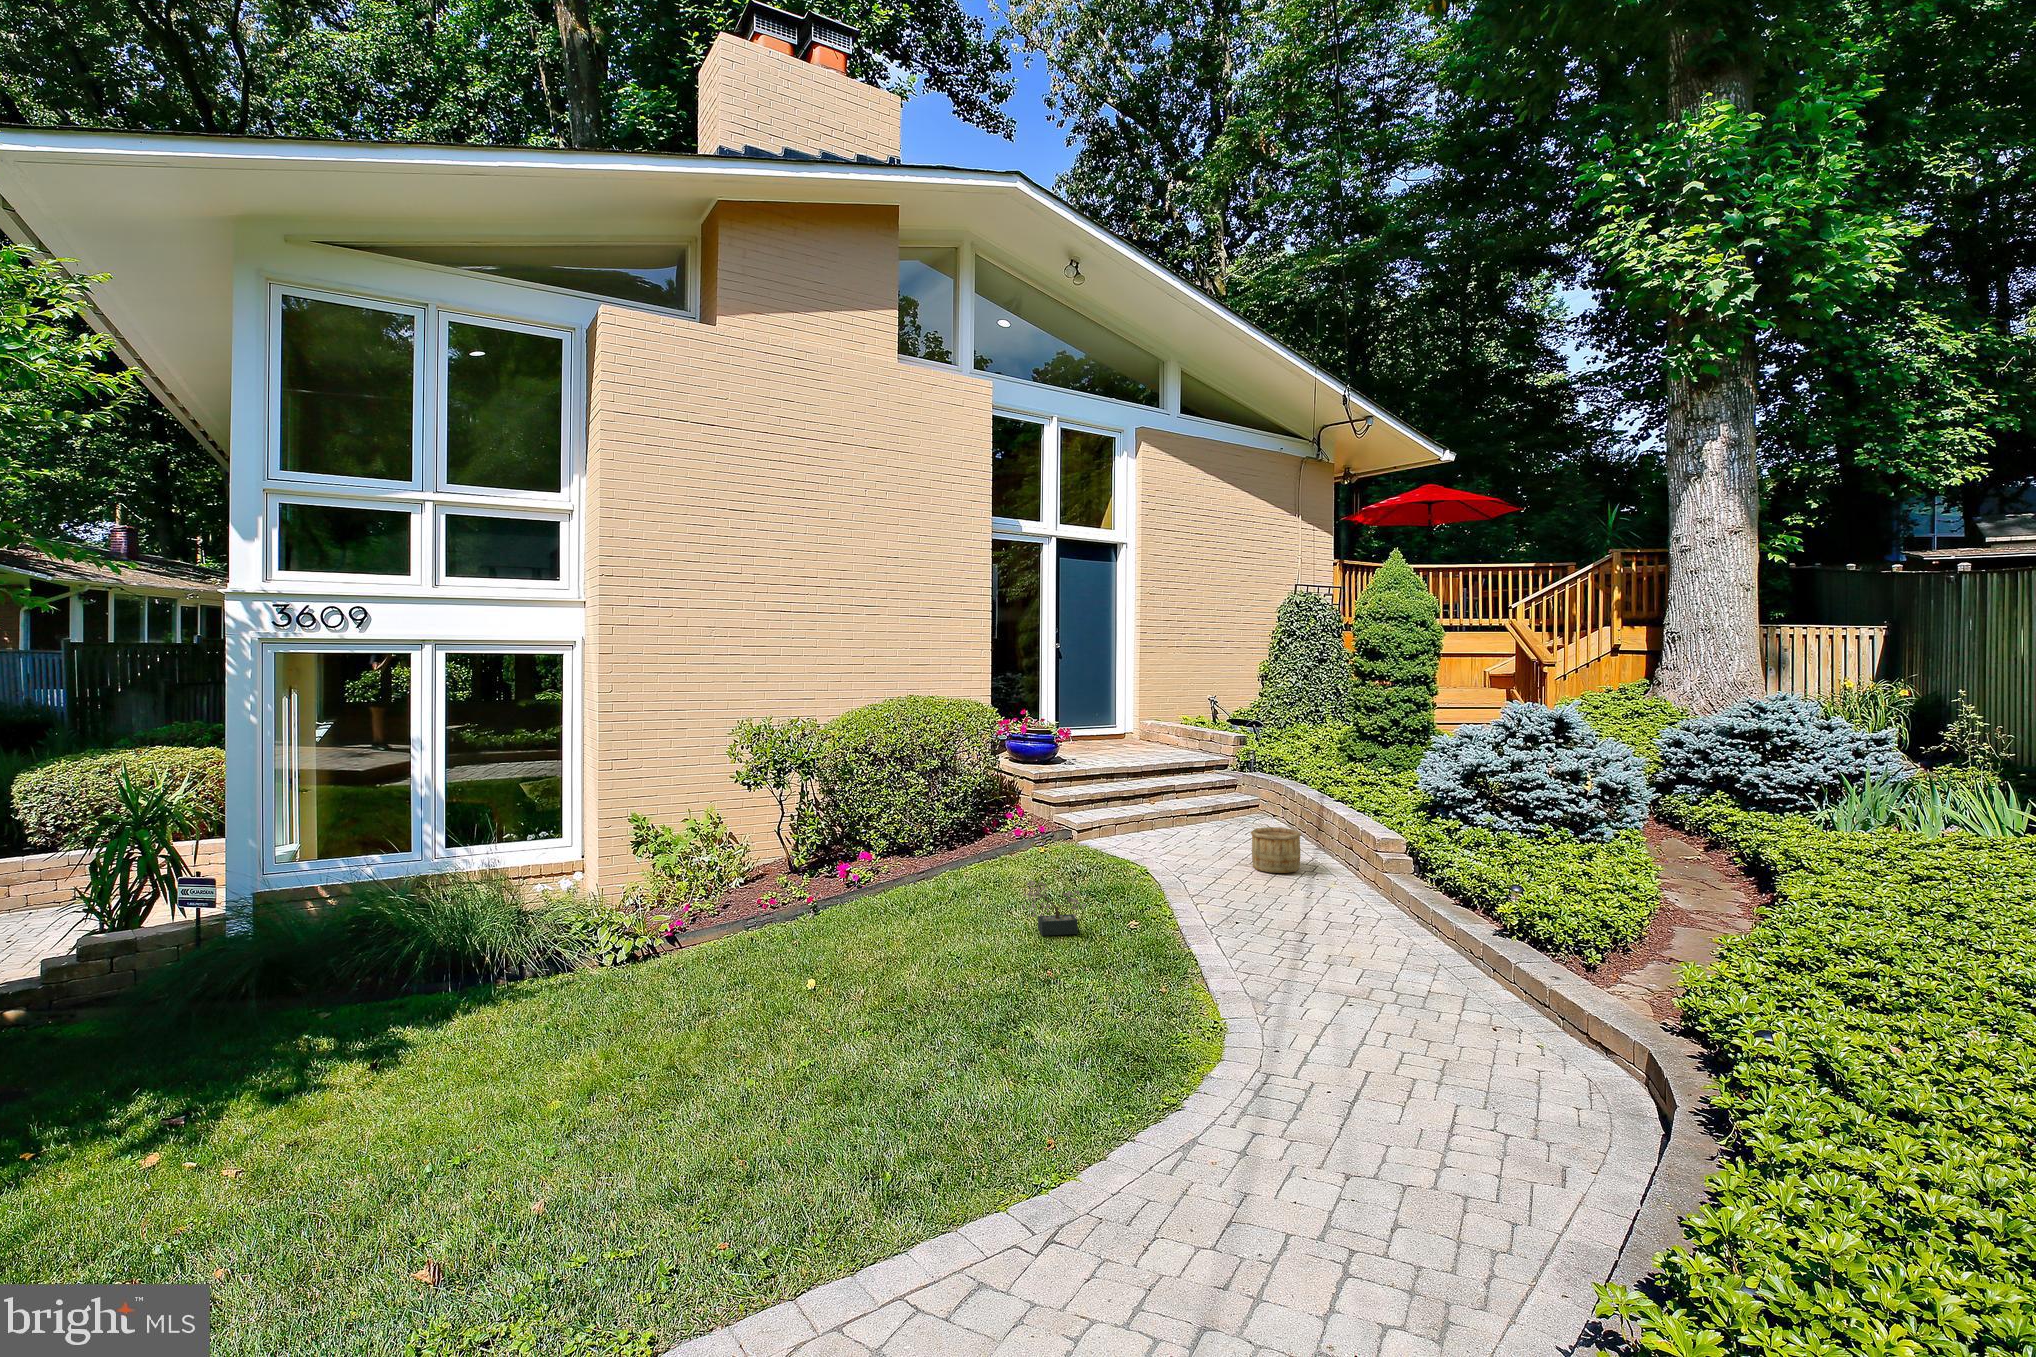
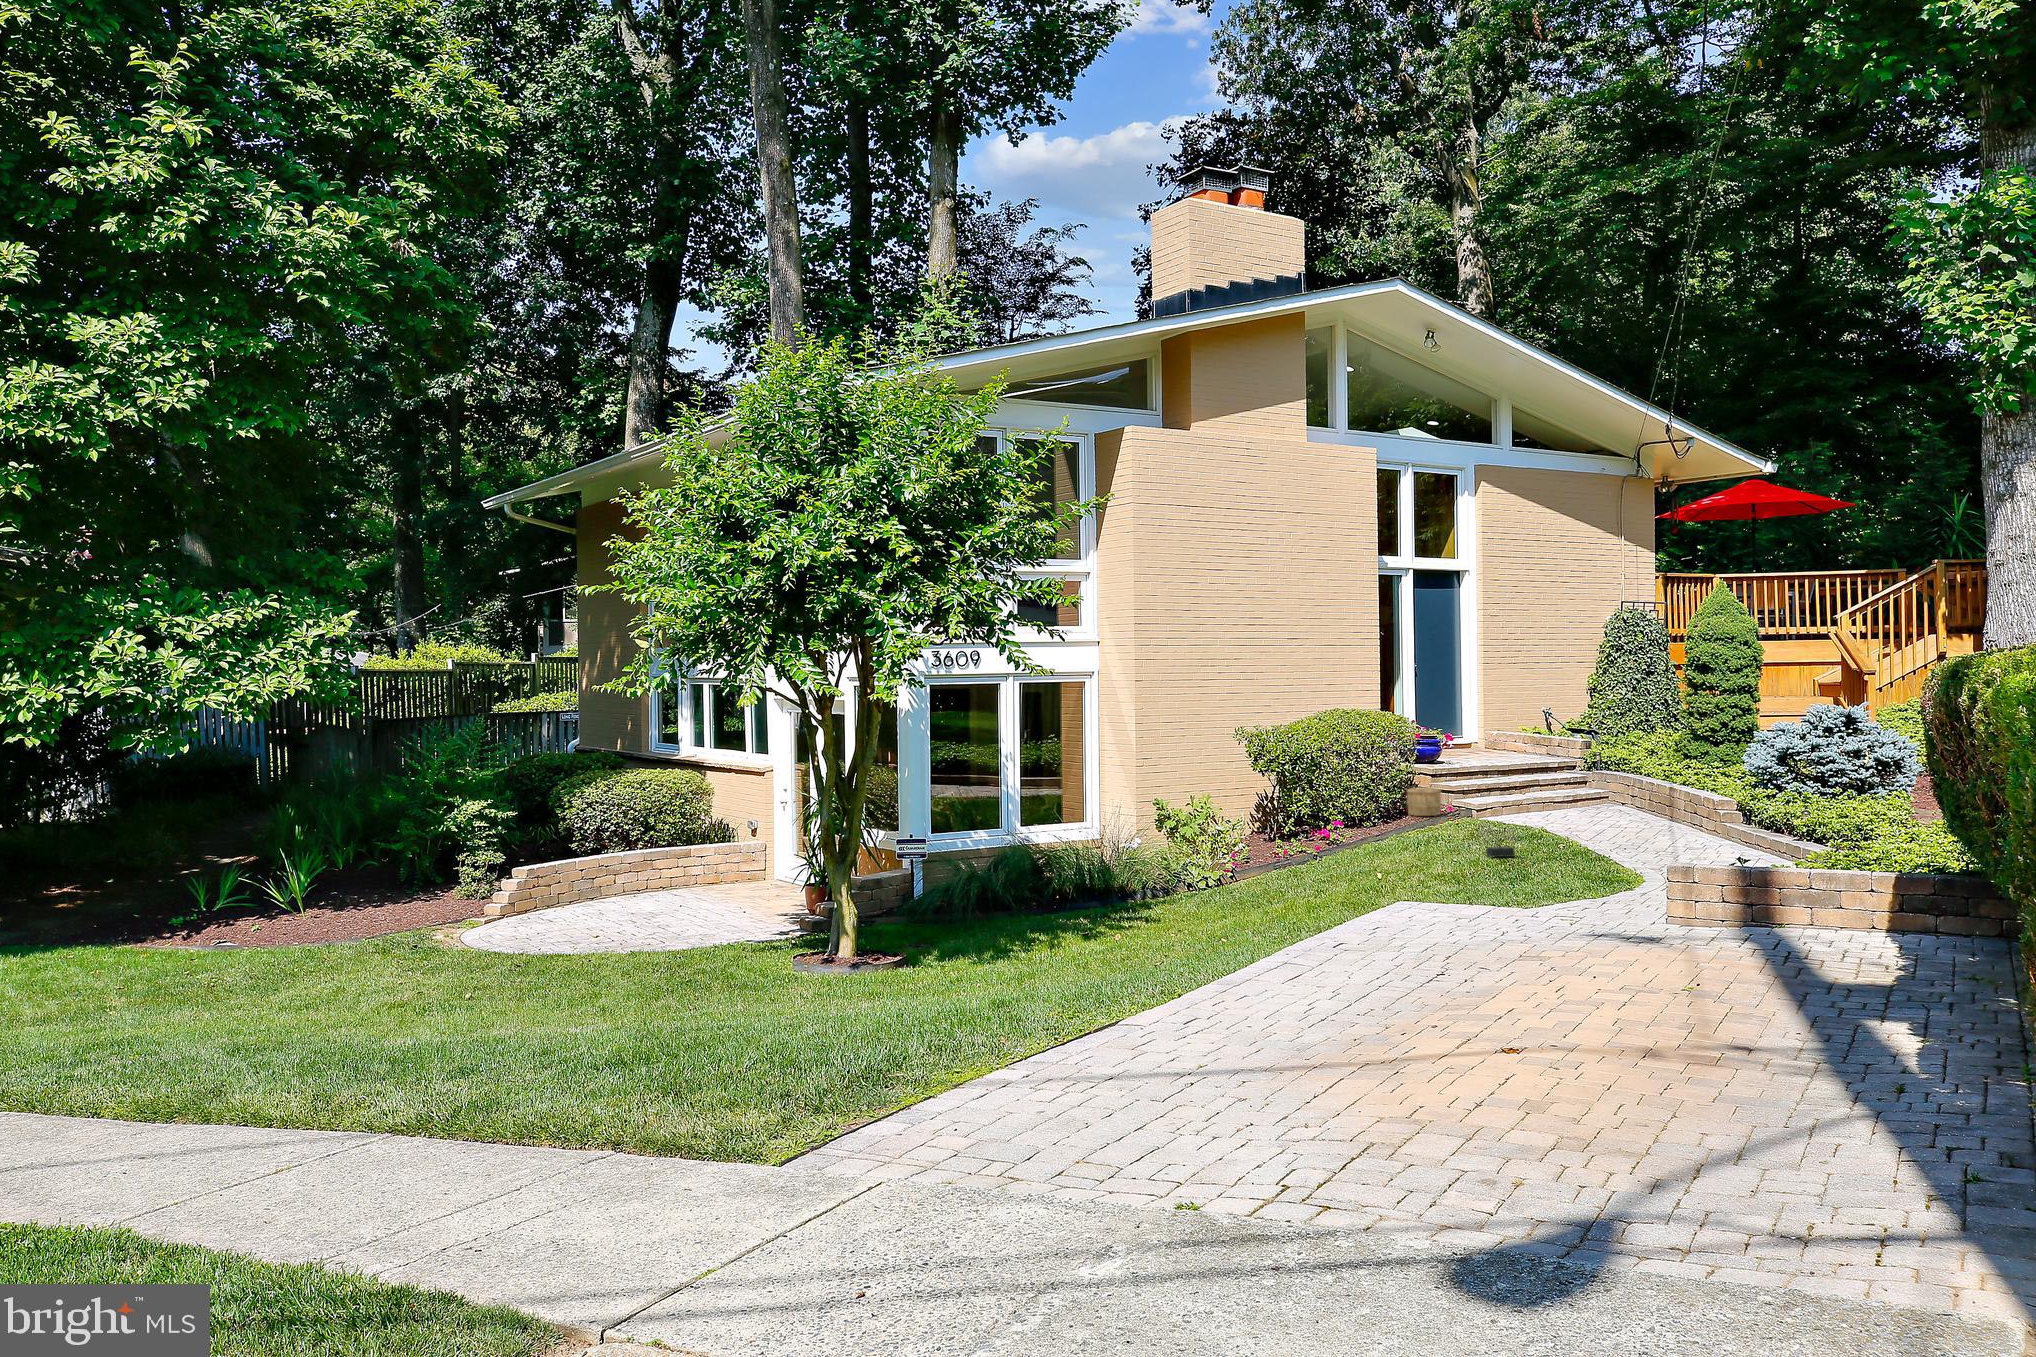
wooden bucket: present [1251,827,1302,873] -> present [1407,788,1441,816]

